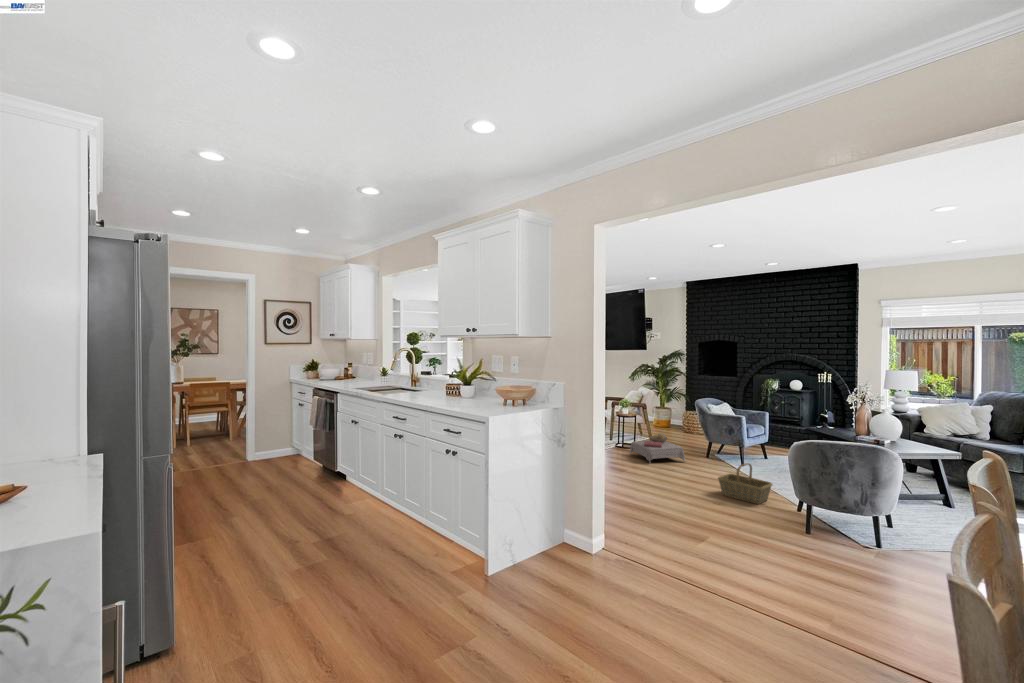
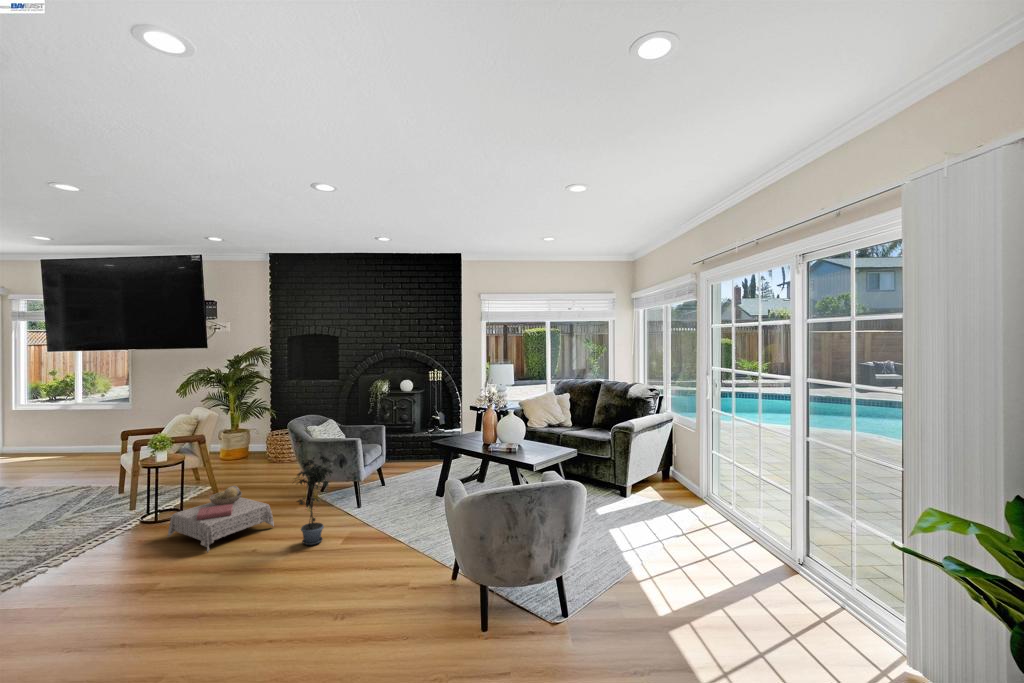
potted plant: none [695,417,722,475] -> present [295,452,333,545]
basket: present [718,463,772,504] -> none [336,524,418,592]

